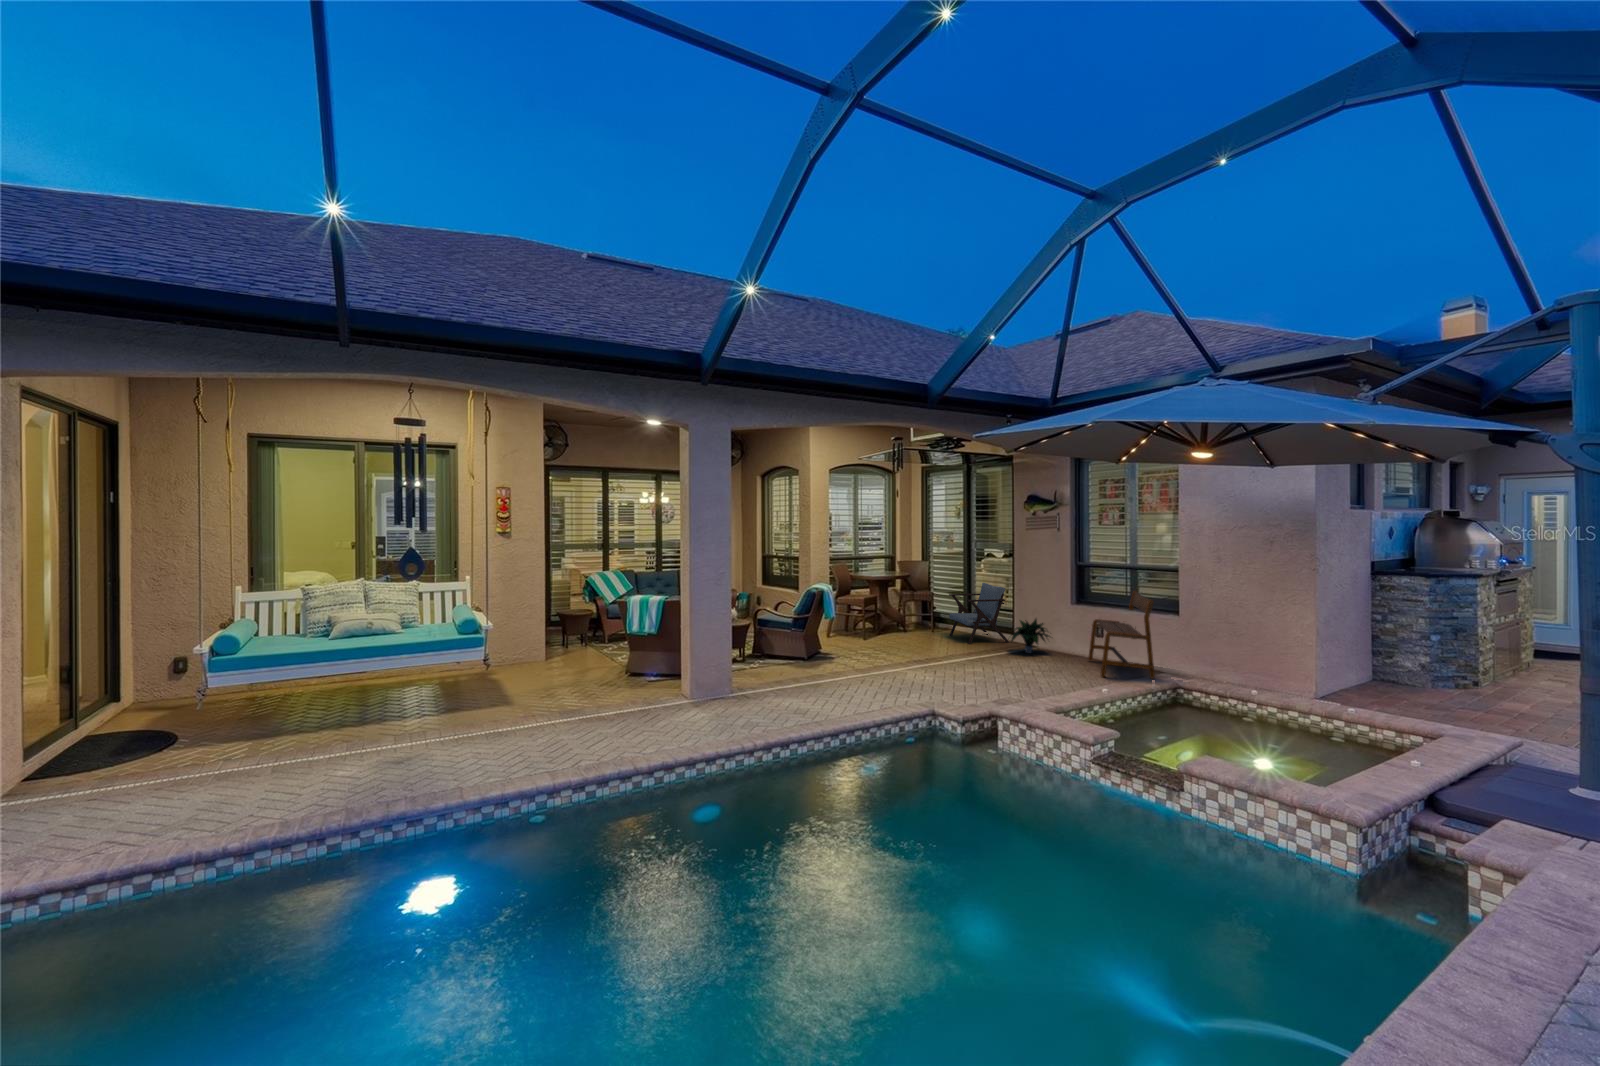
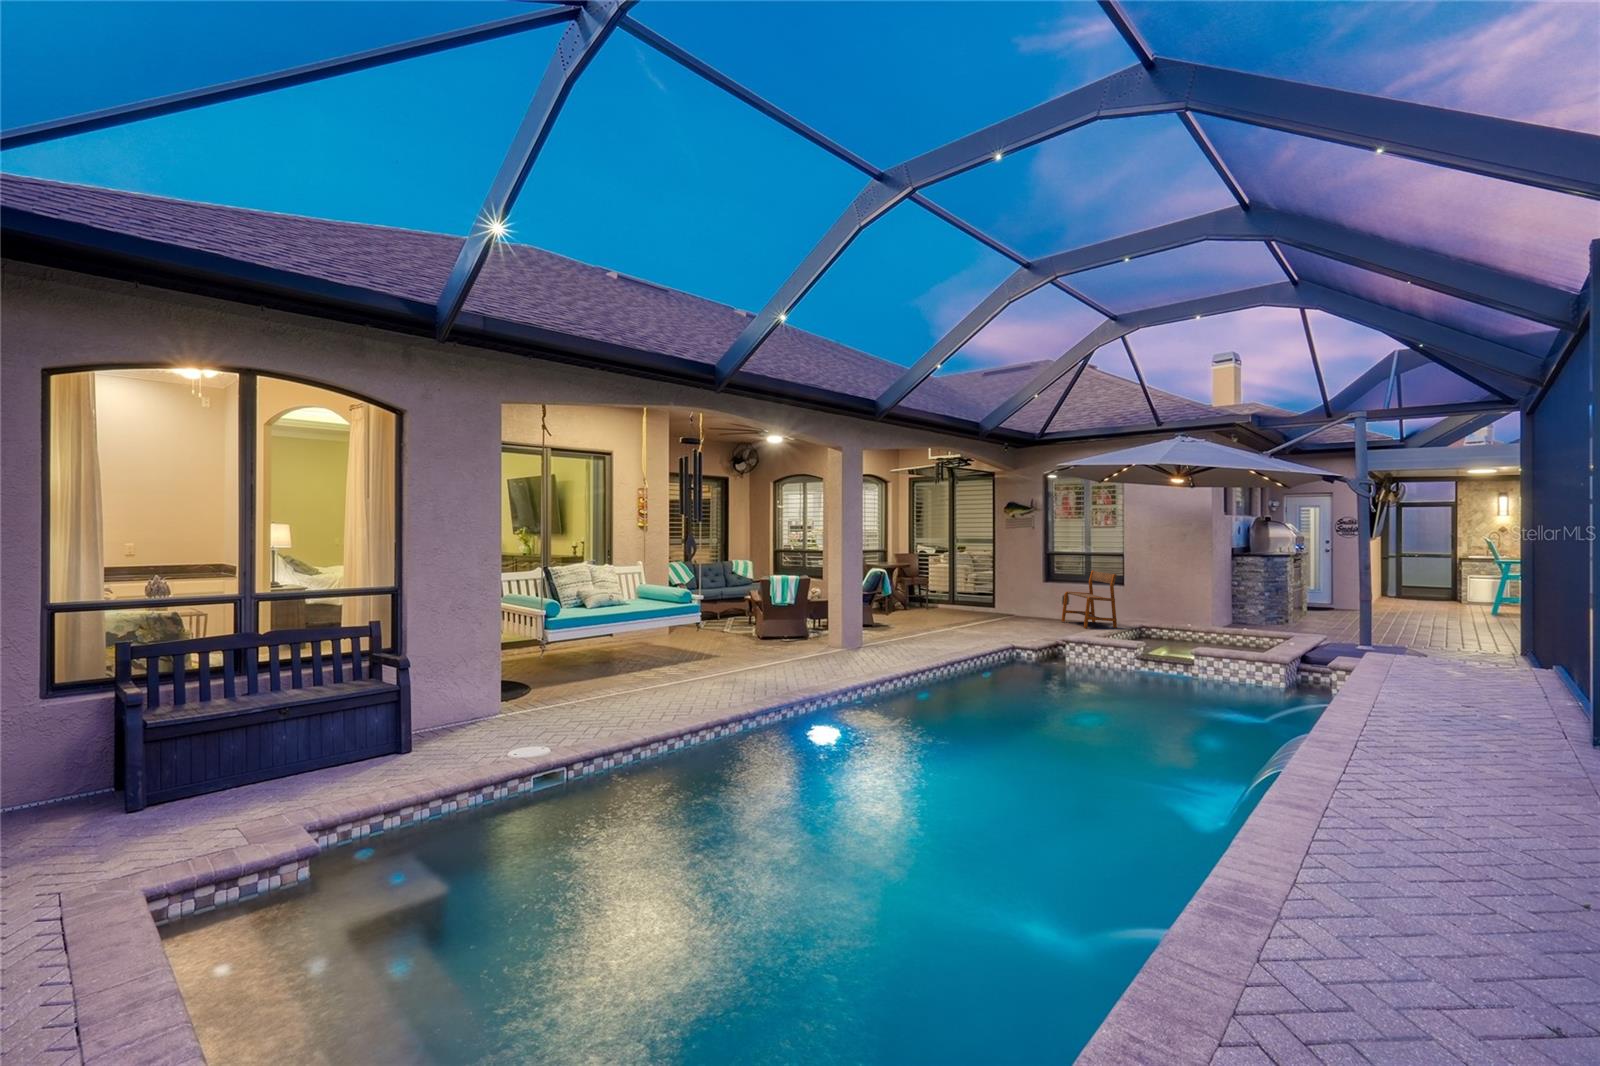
lounge chair: present [949,583,1009,644] -> none [938,570,989,618]
potted plant: present [1011,619,1050,653] -> none [998,593,1035,620]

